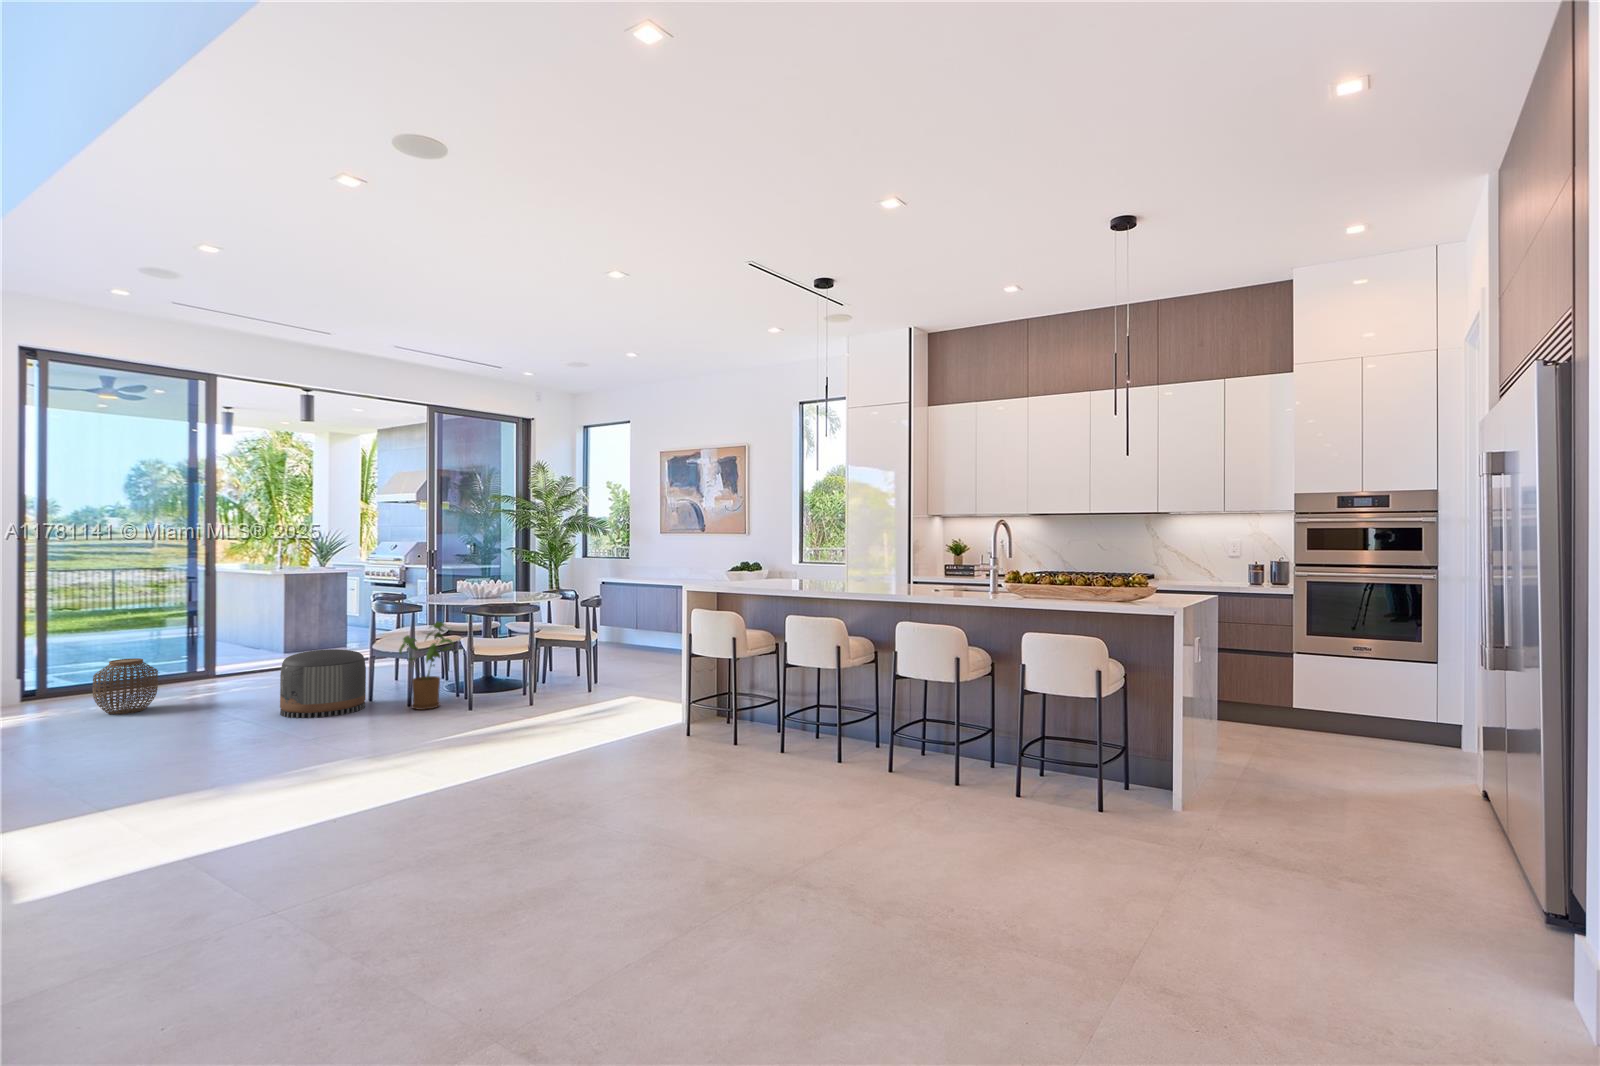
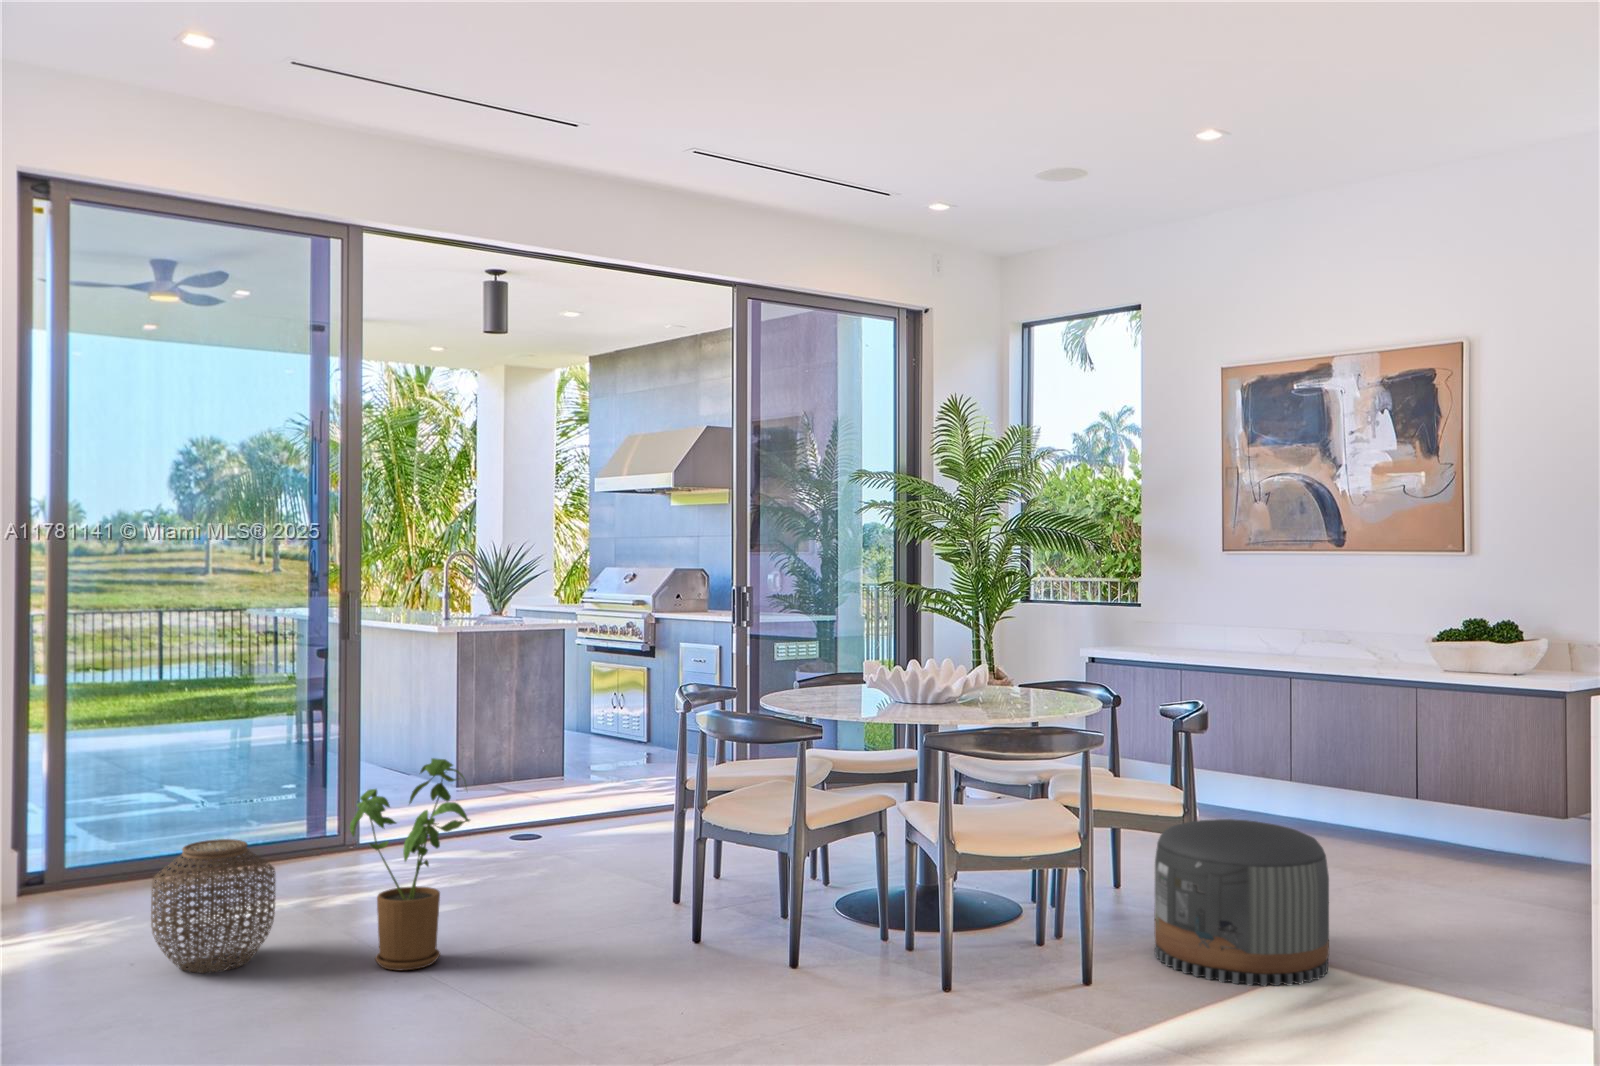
house plant: present [399,621,454,710] -> present [350,758,470,970]
pouf: present [280,649,366,718] -> present [1154,819,1329,986]

